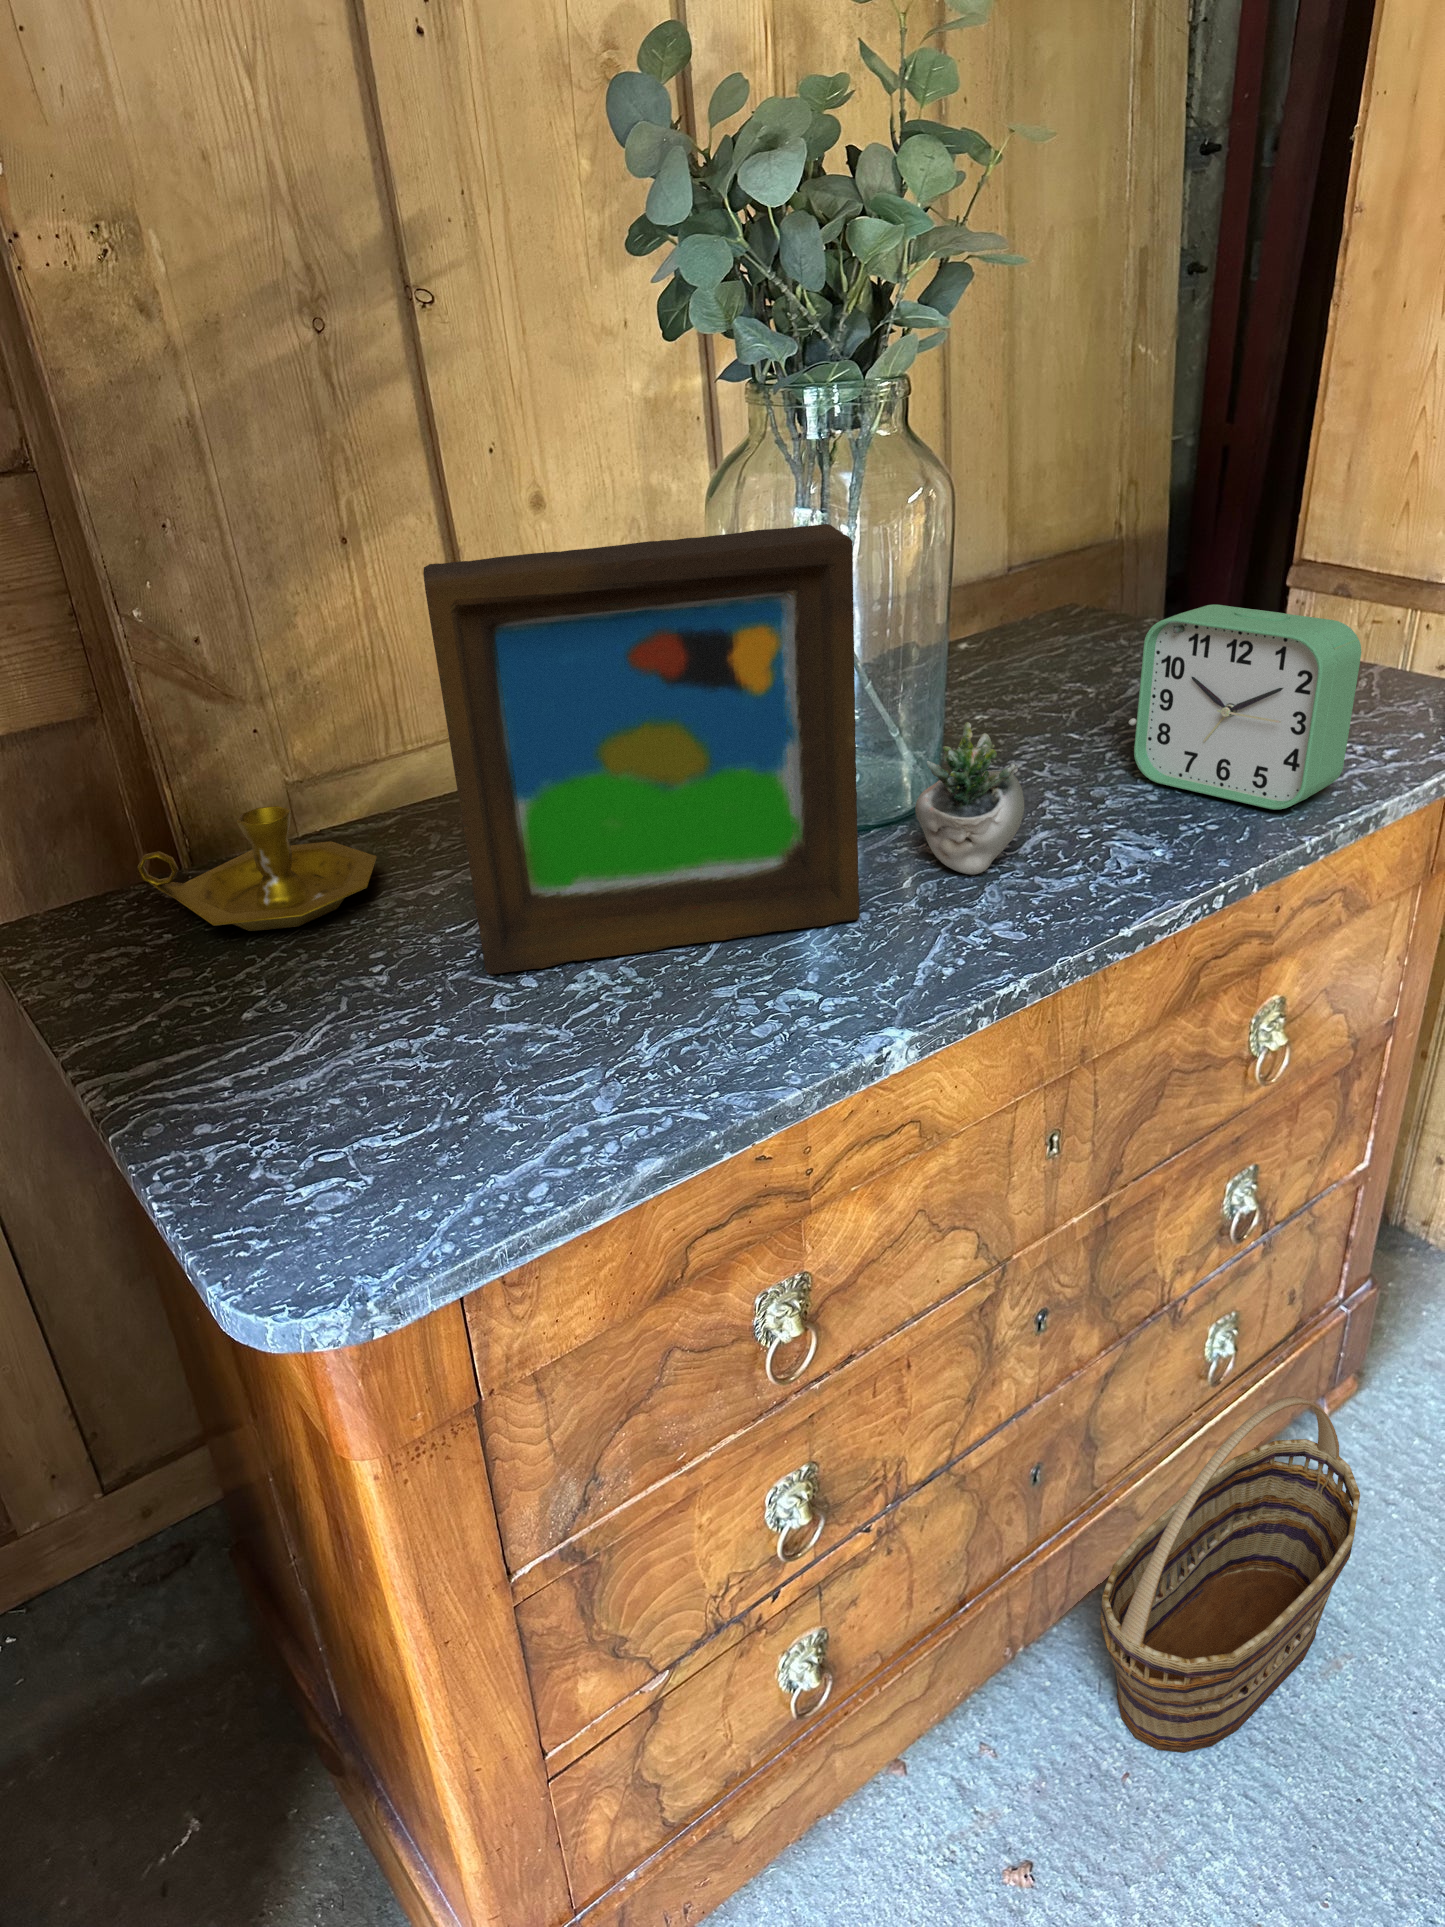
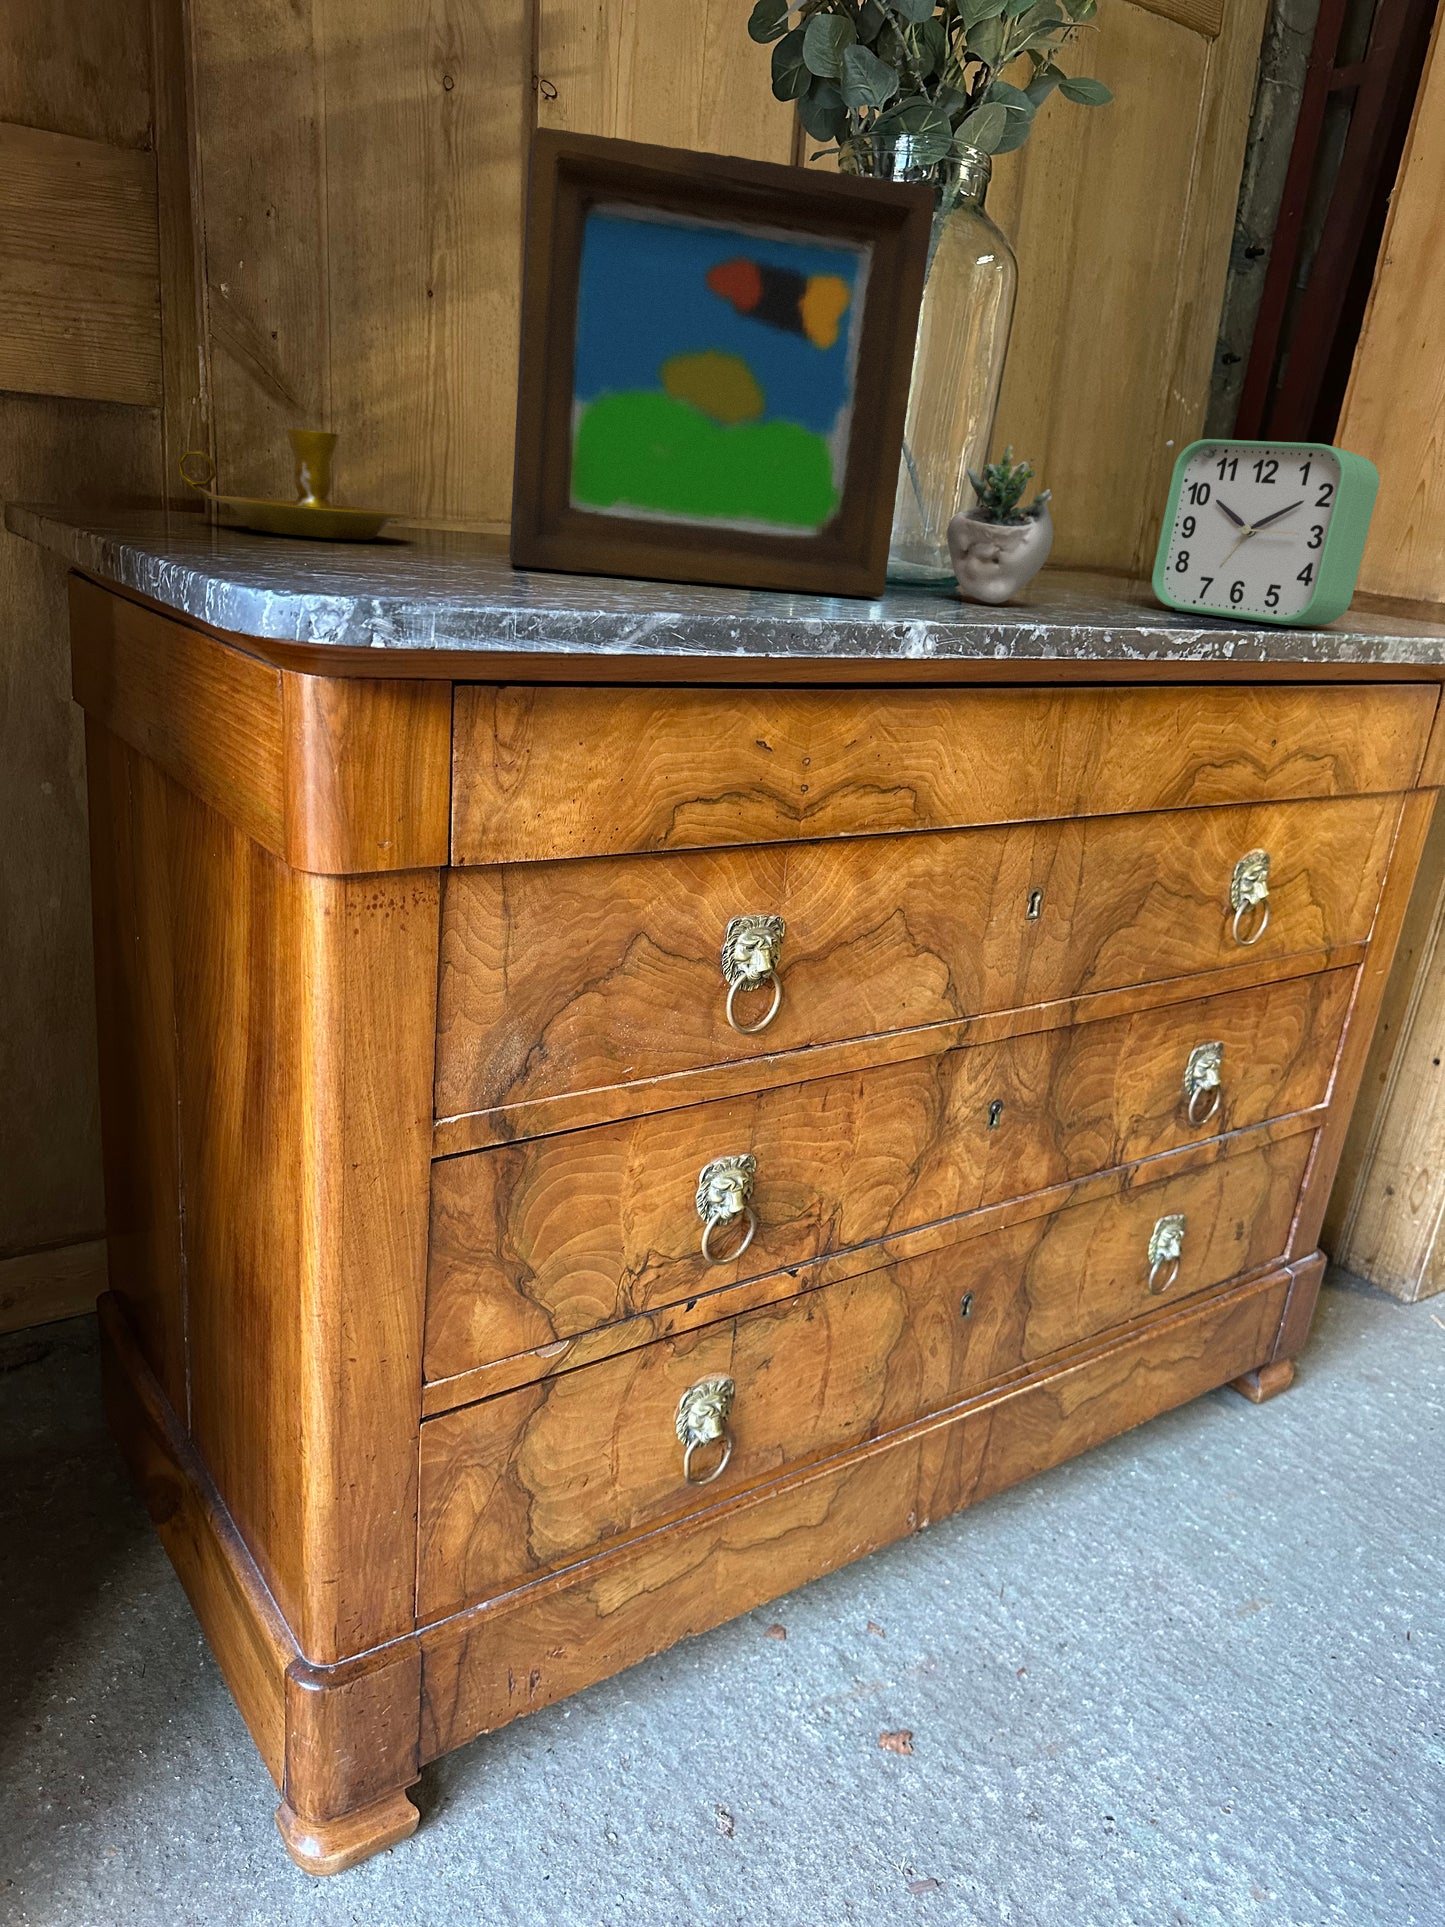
basket: present [1100,1396,1360,1753] -> none [1014,1275,1295,1658]

